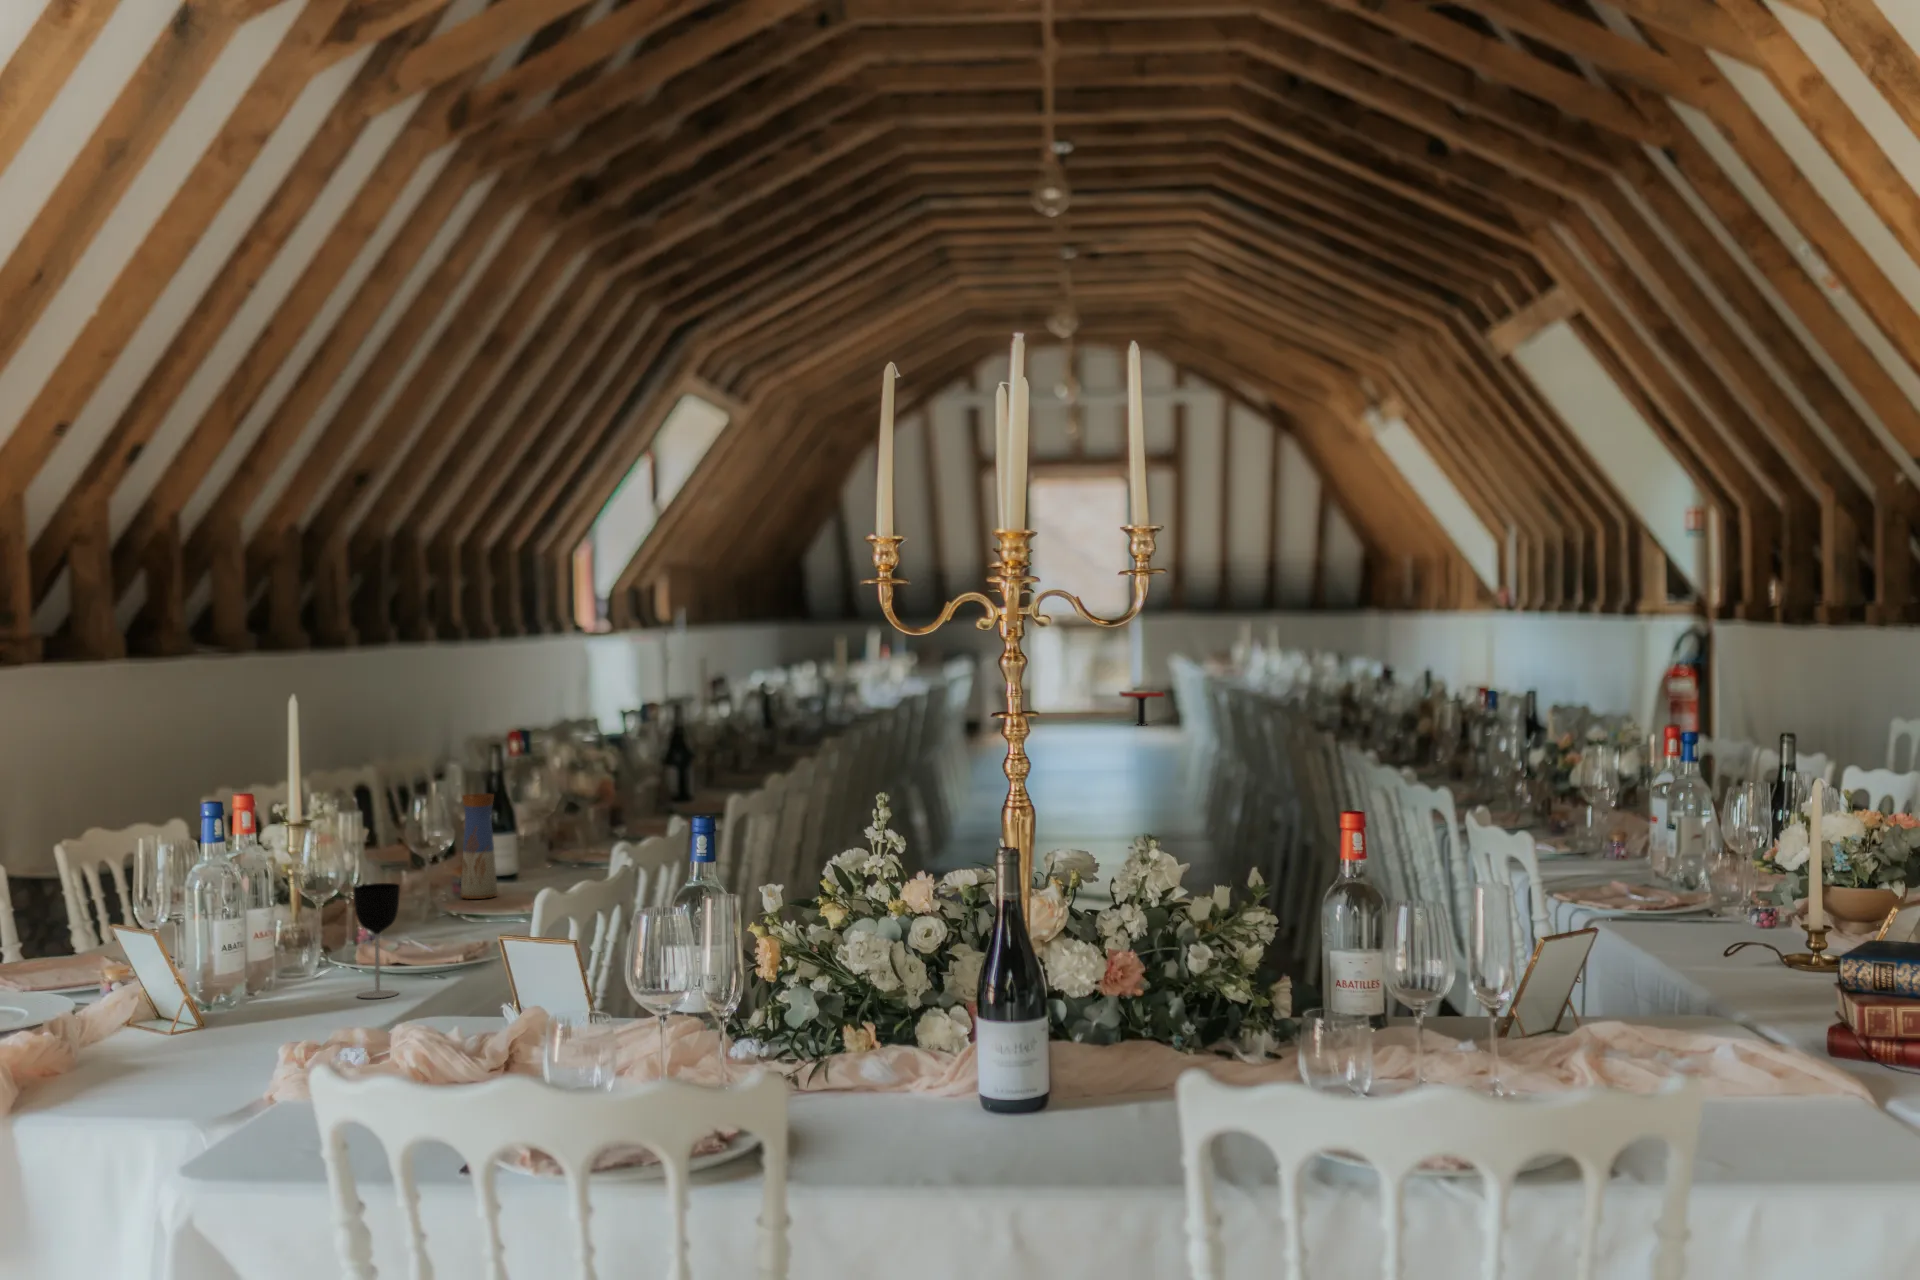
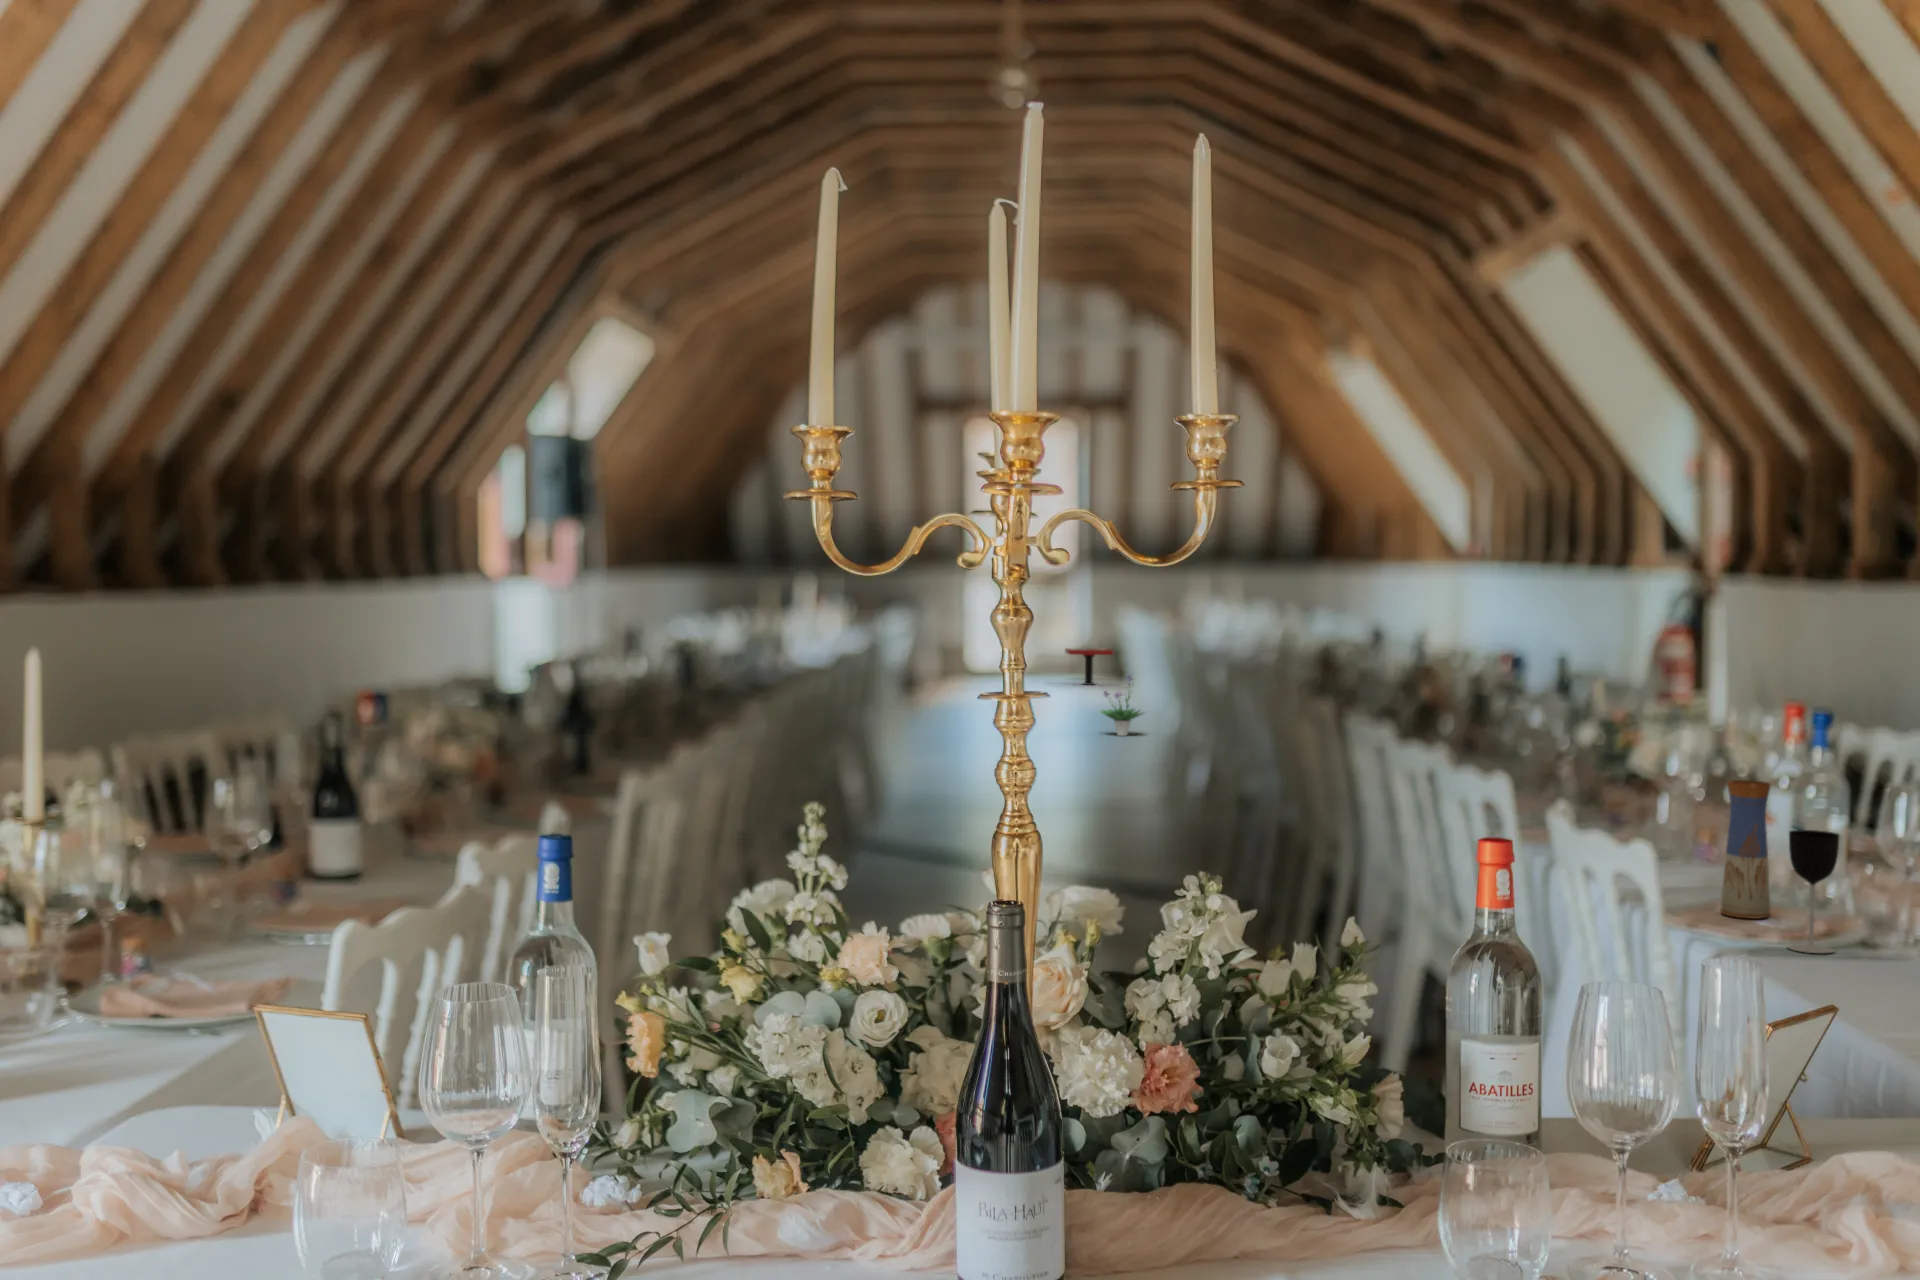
potted plant: none [1148,714,1192,772] -> present [1101,675,1143,736]
vase: present [461,793,497,899] -> present [1721,780,1770,919]
wine glass: present [353,883,400,998] -> present [1788,830,1839,953]

